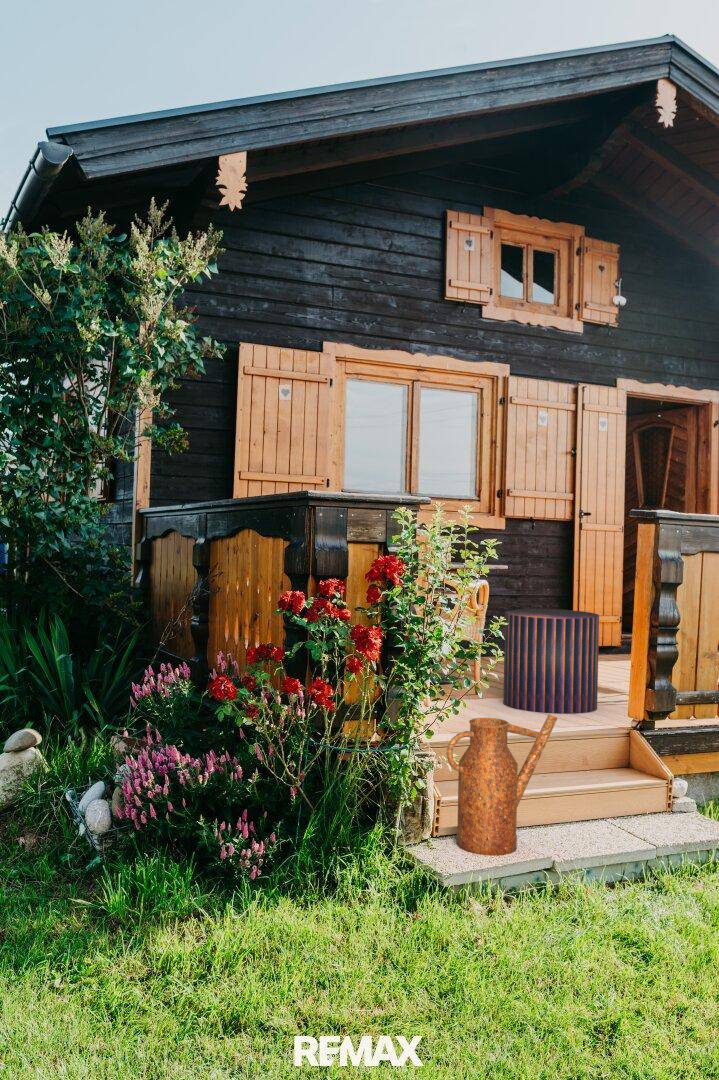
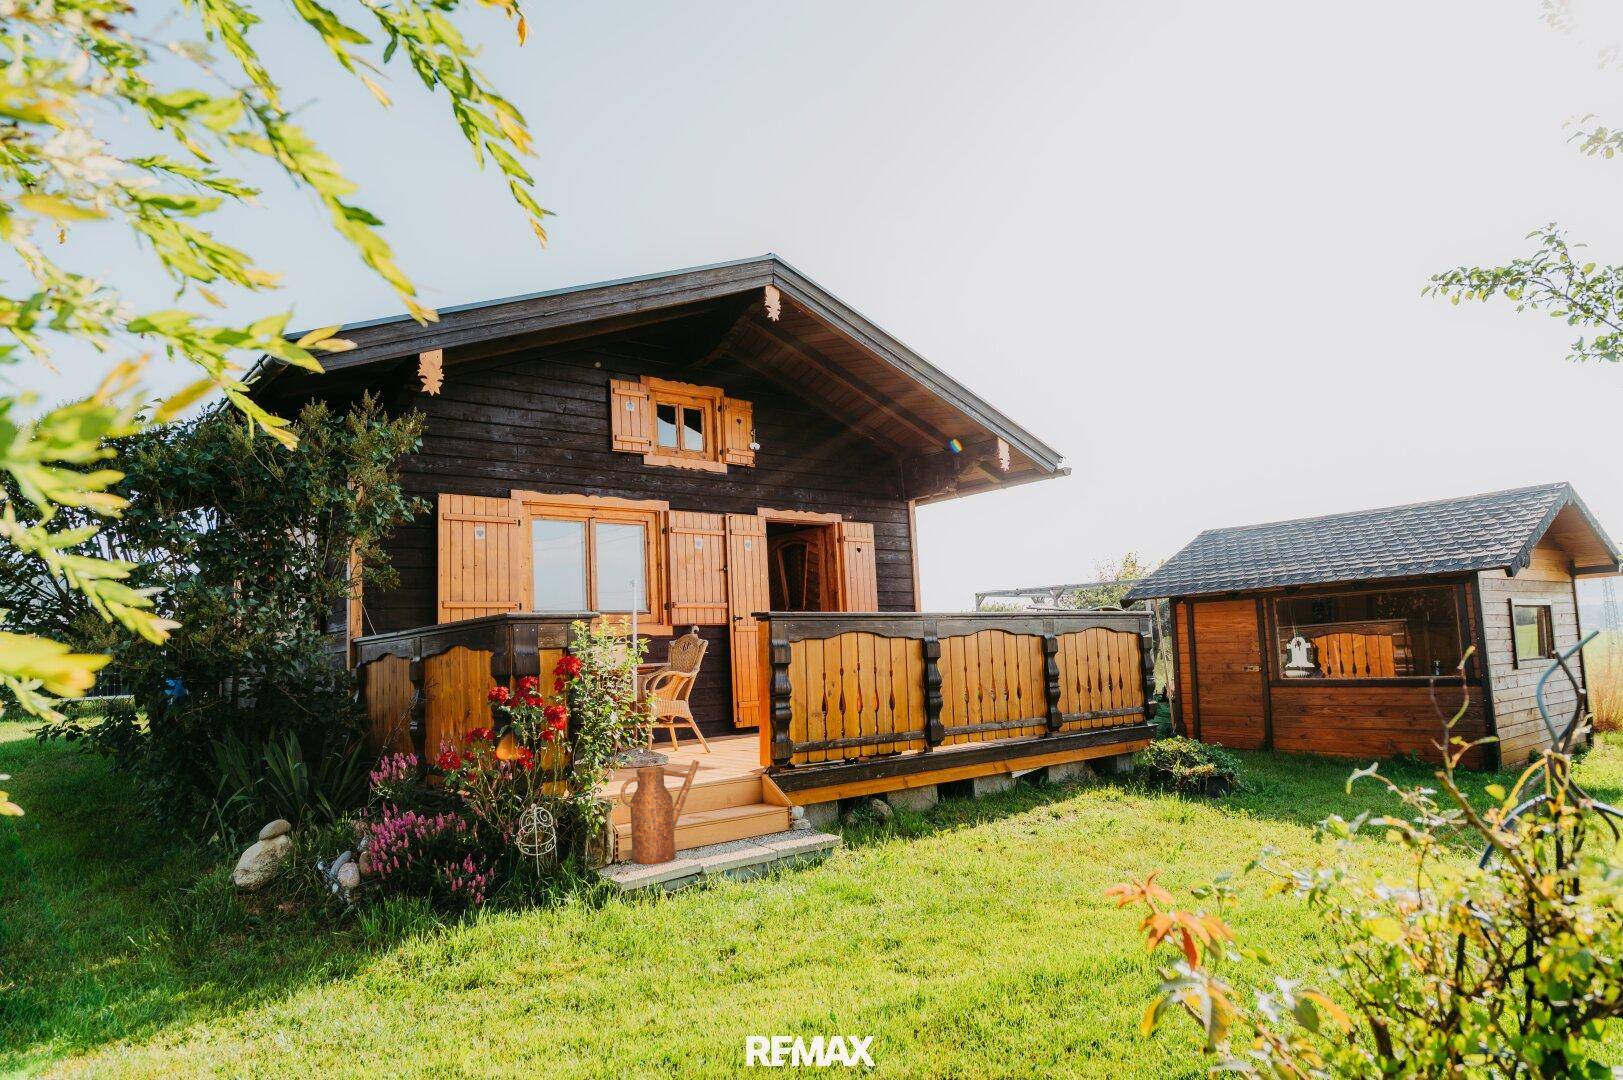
pouf: present [503,609,599,714] -> none [668,690,741,770]

